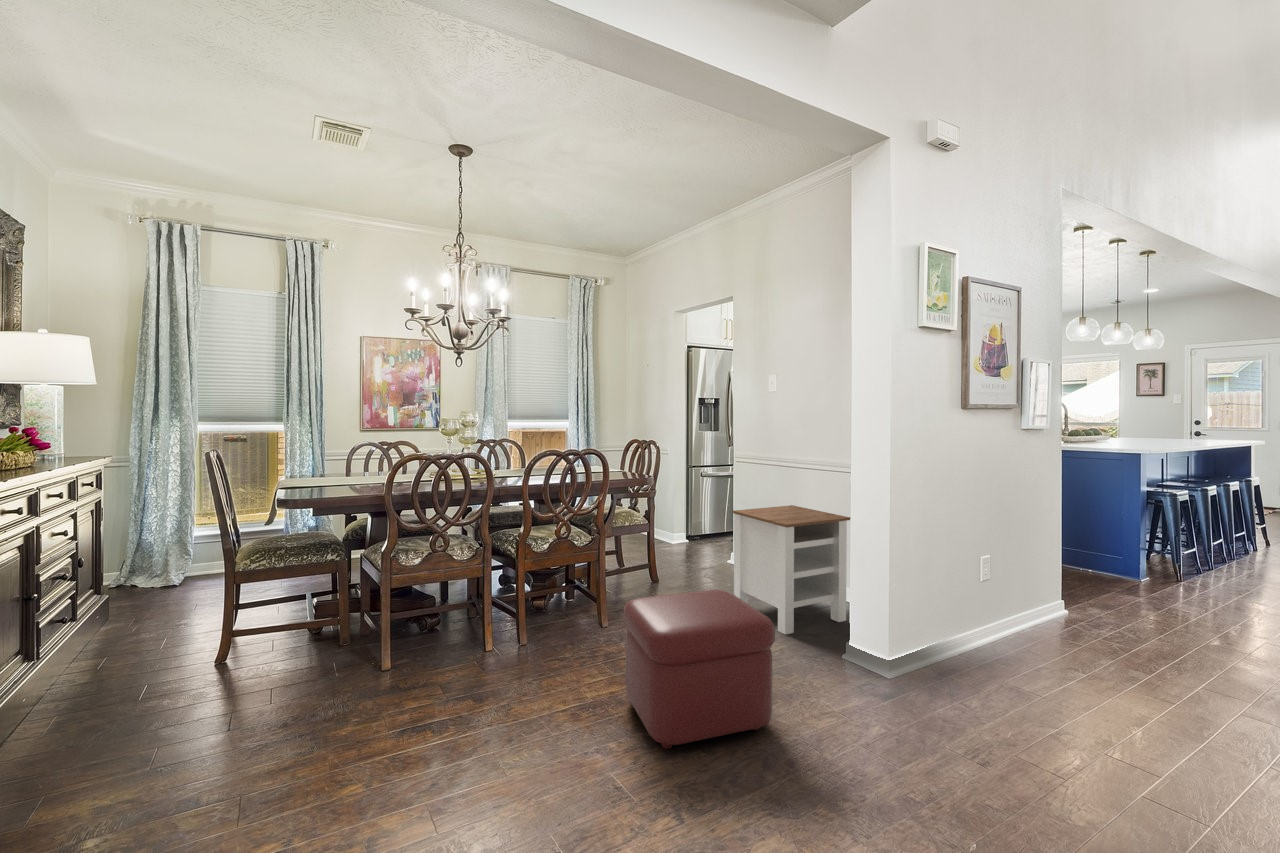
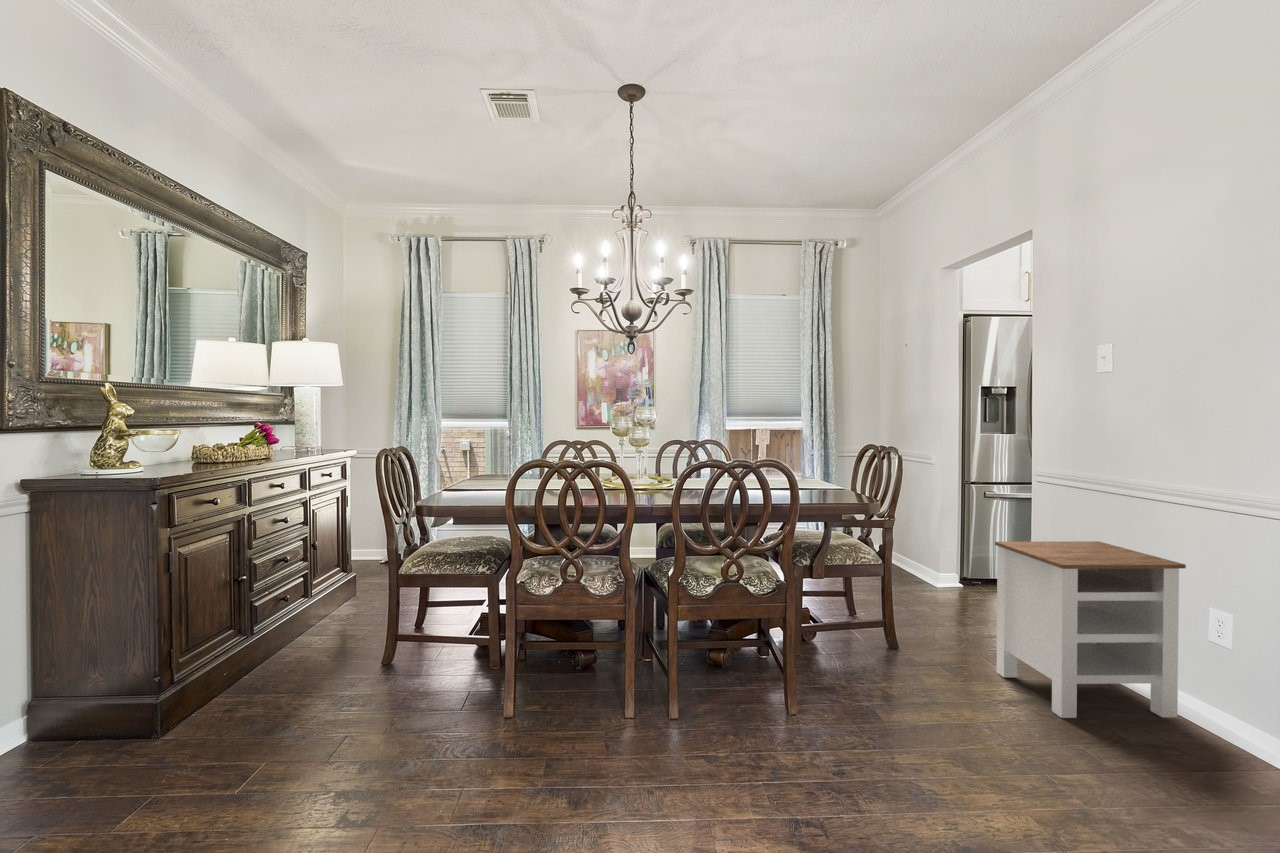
ottoman: present [624,590,775,749] -> none [804,631,990,815]

